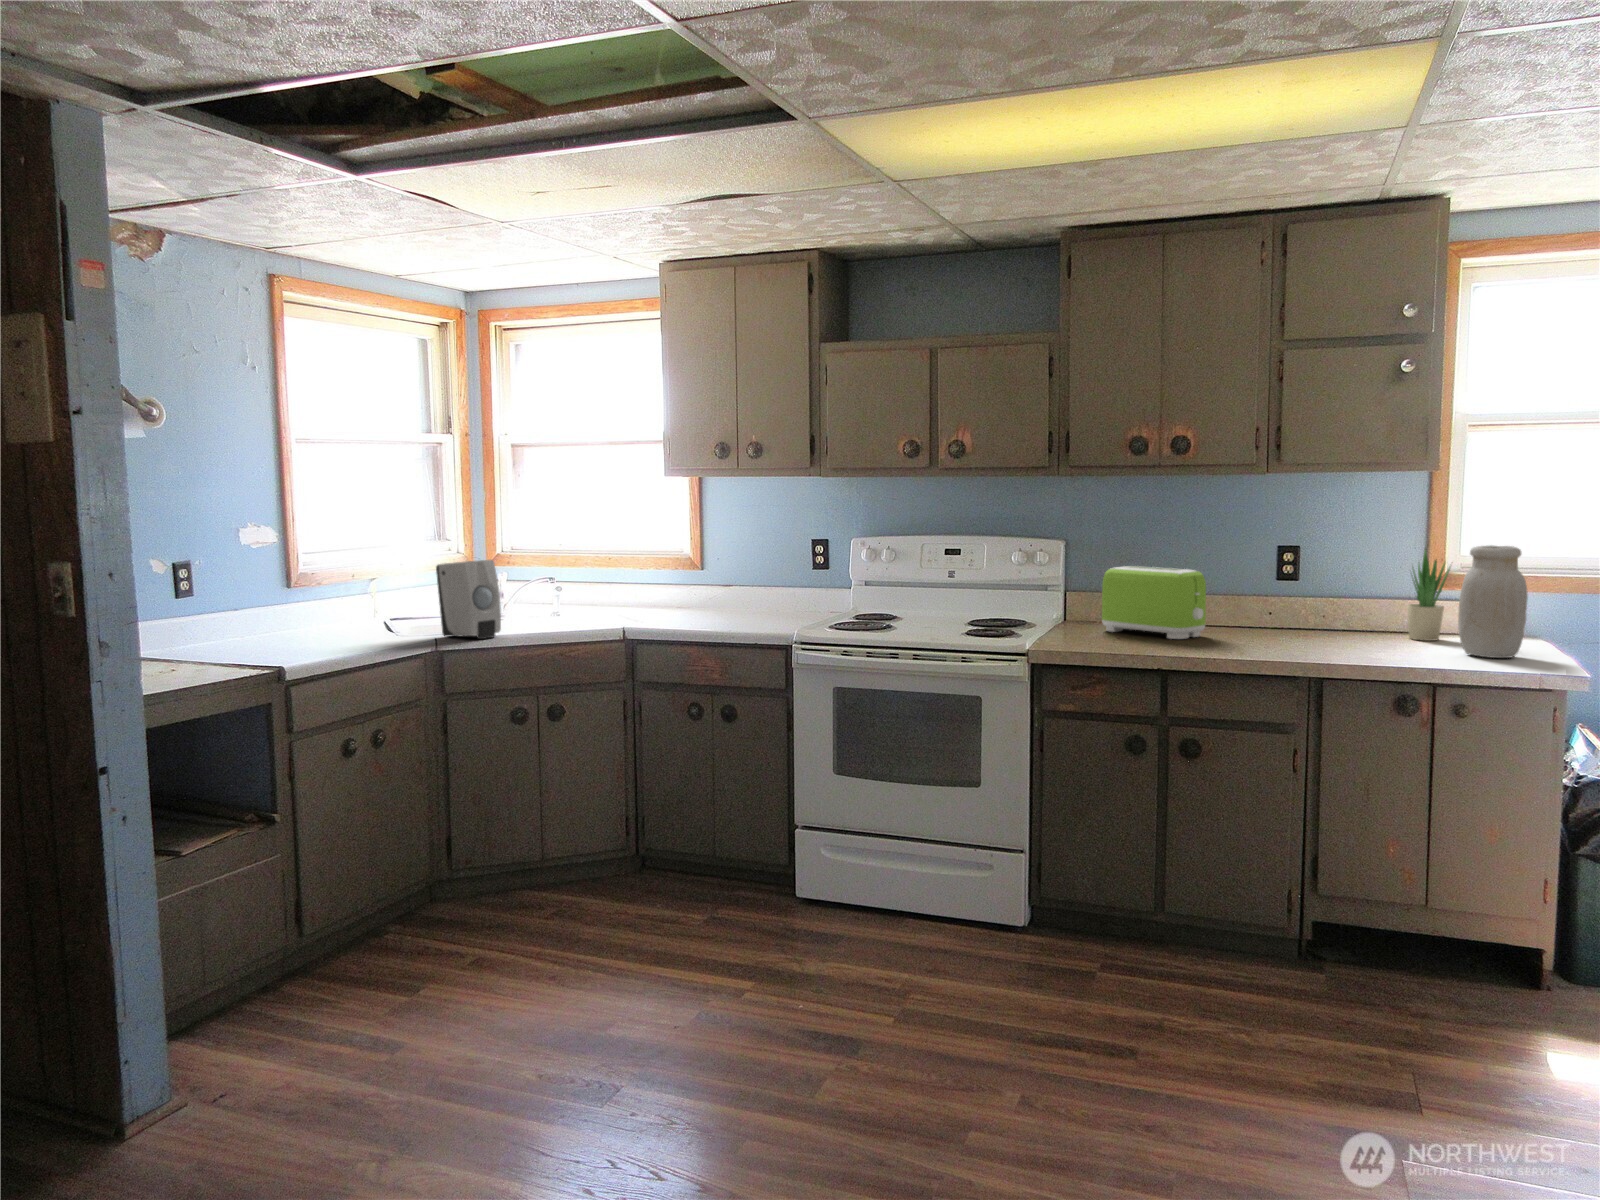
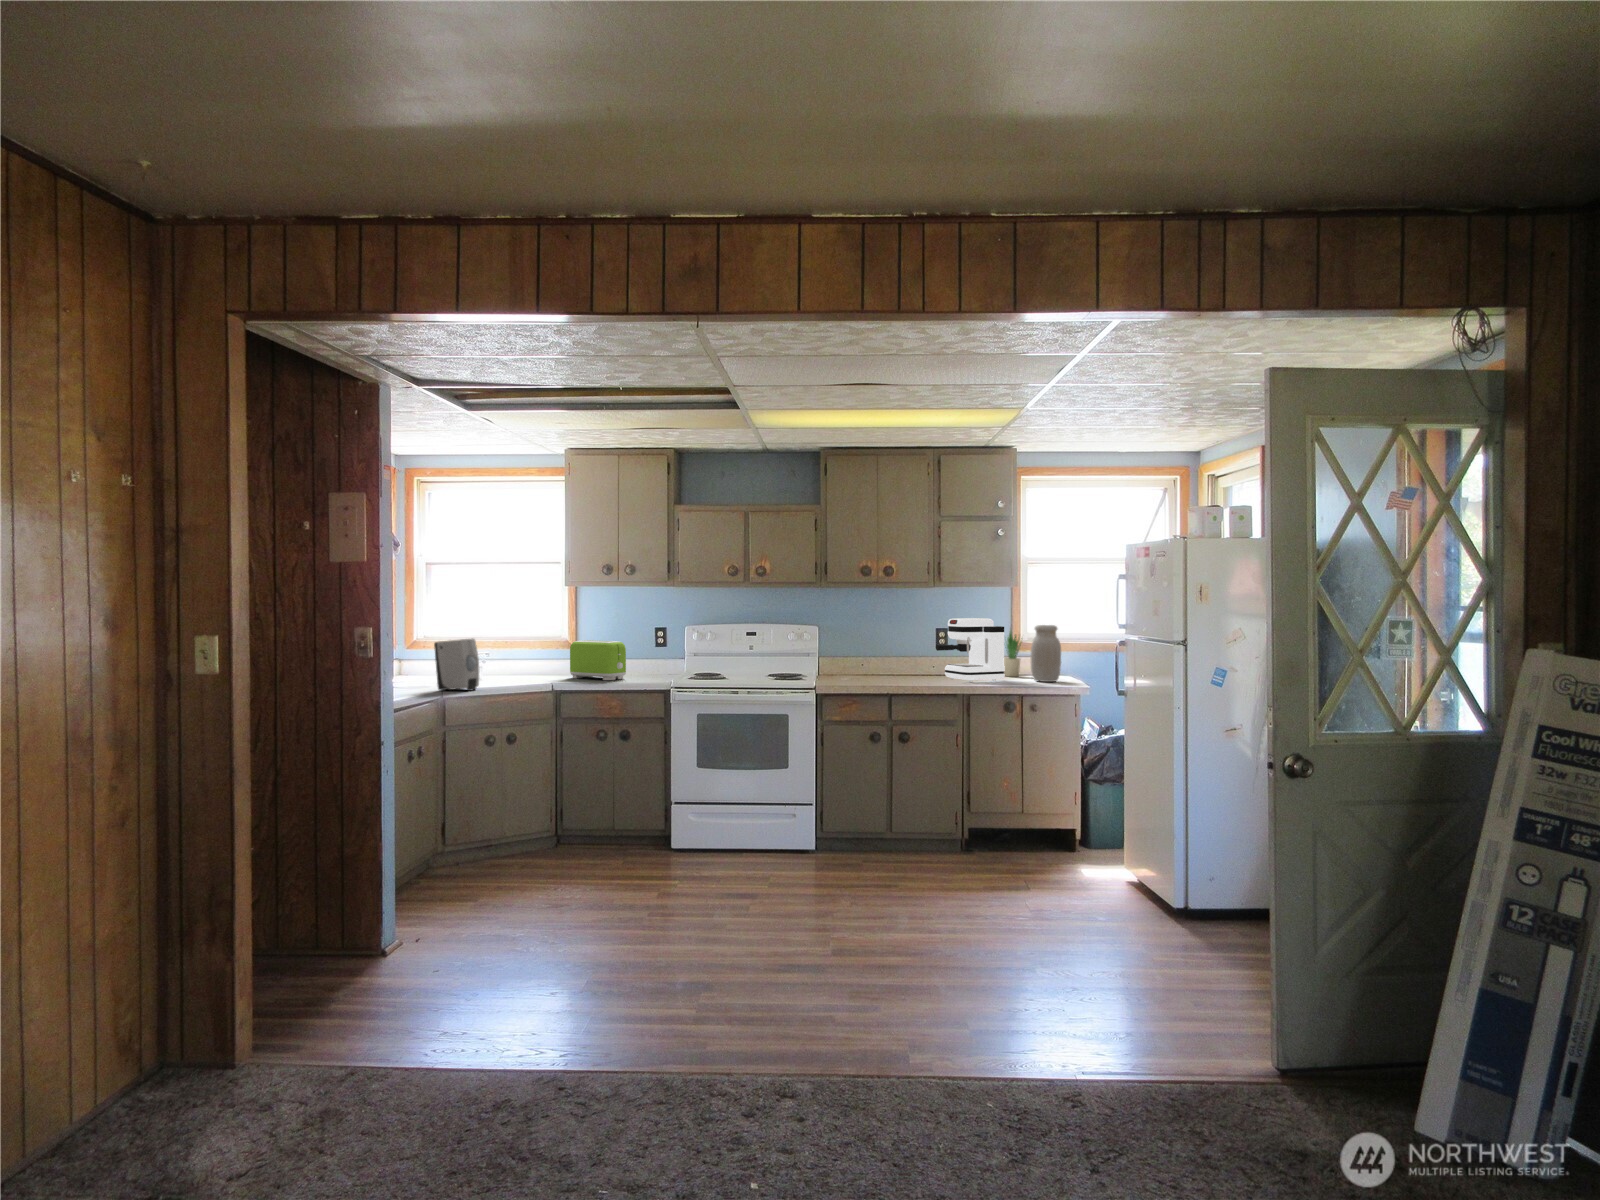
coffee maker: none [1264,530,1405,650] -> present [936,618,1005,681]
toaster: present [1102,566,1206,639] -> present [570,640,626,680]

